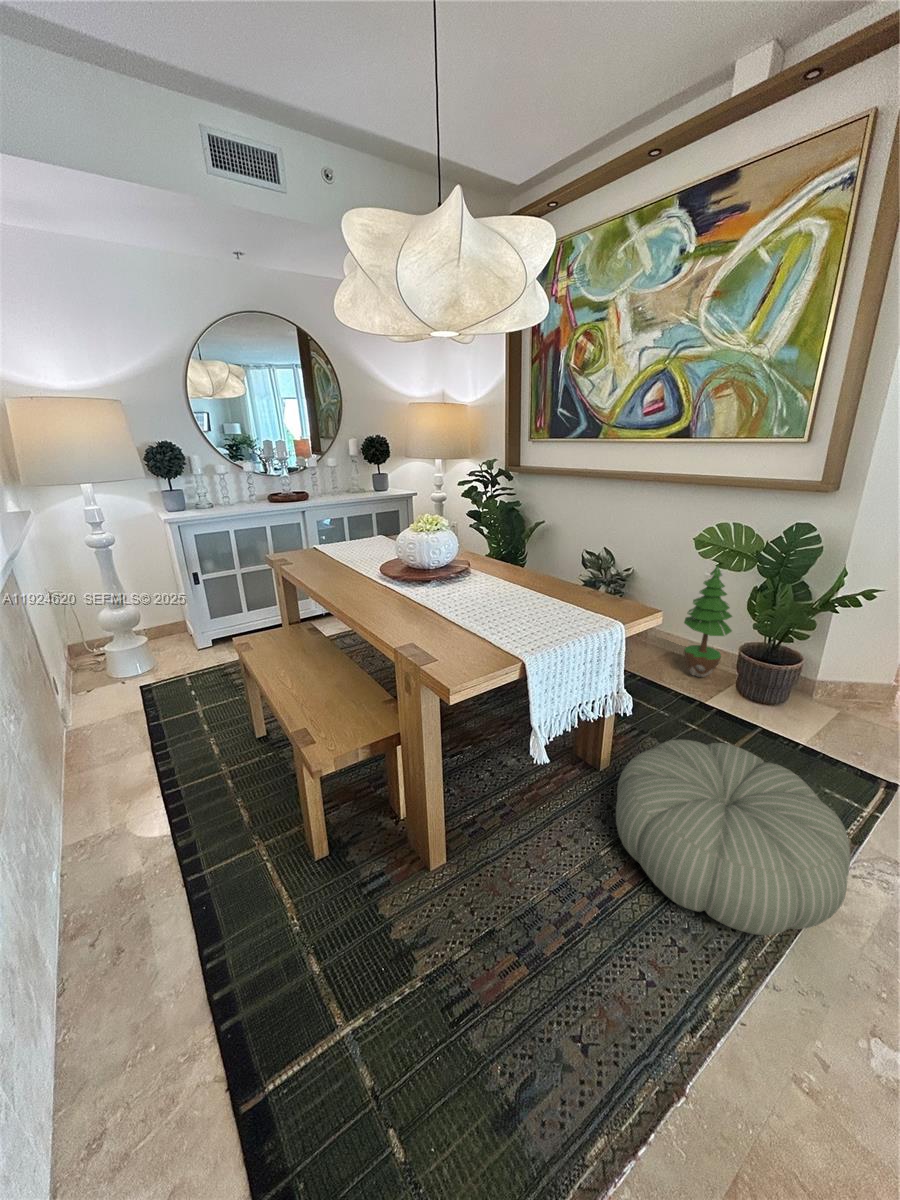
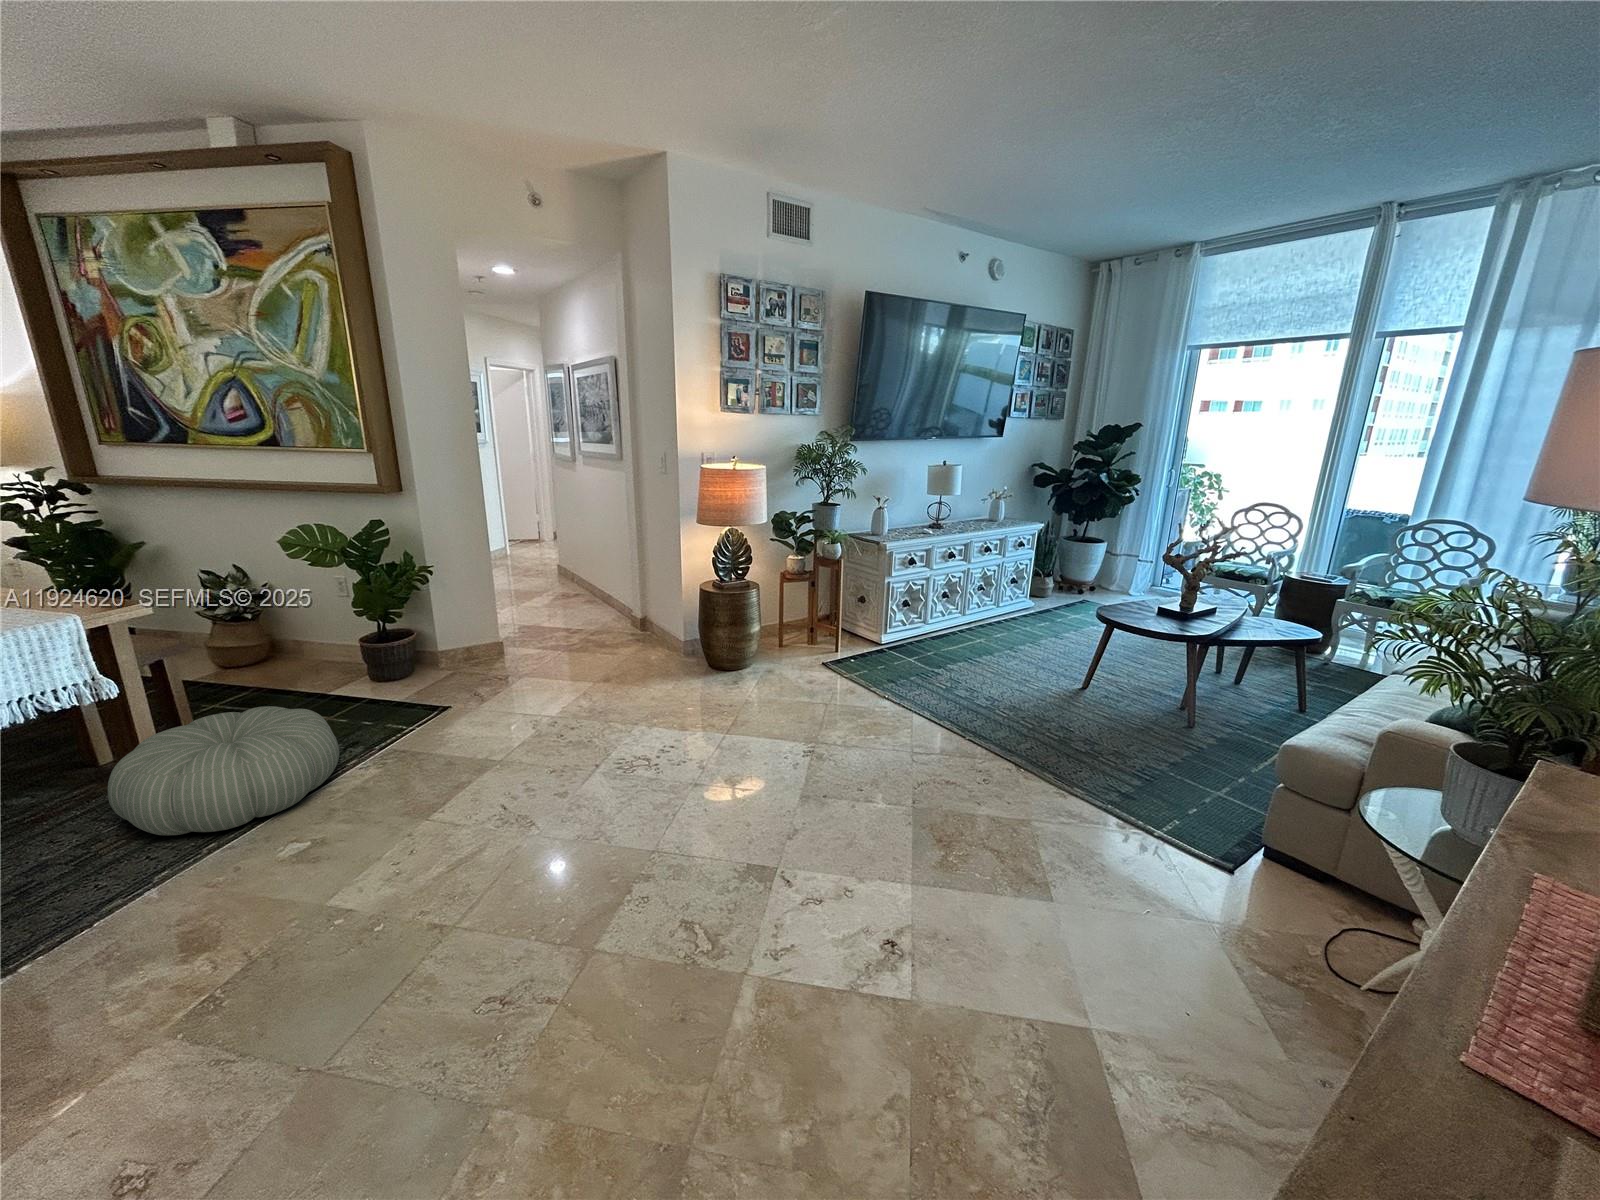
potted tree: present [684,565,732,677] -> none [302,564,354,678]

